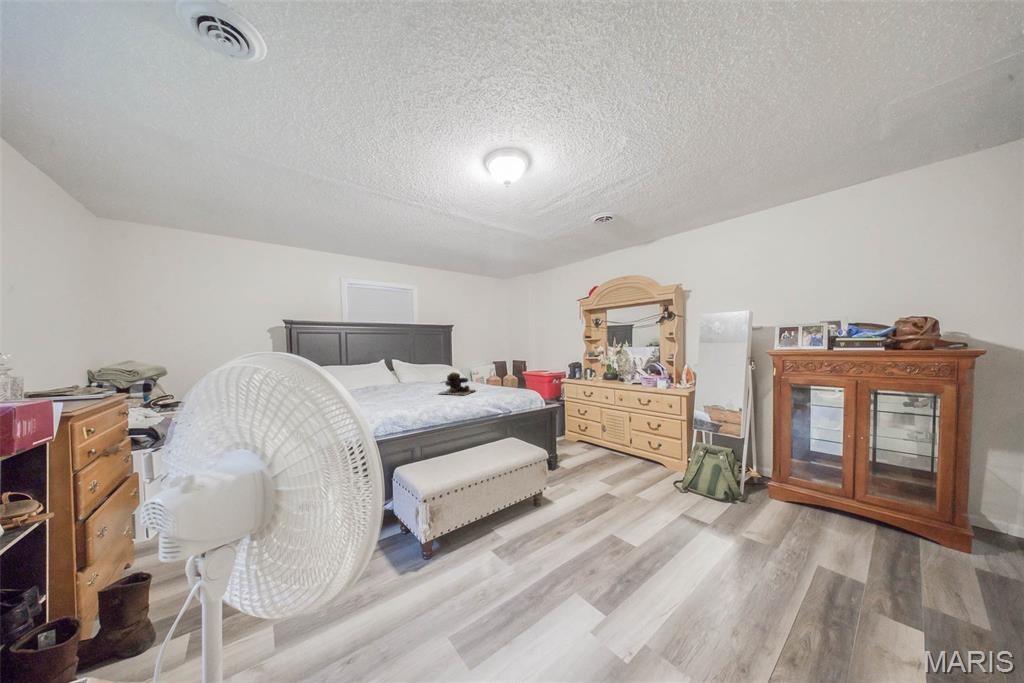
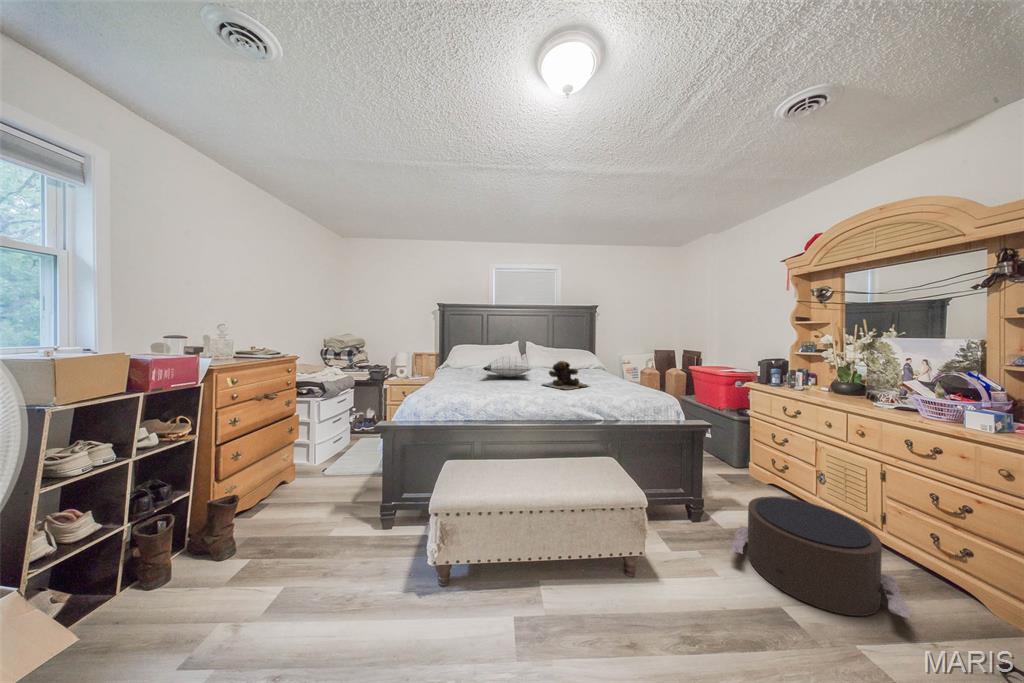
pillow: none [369,371,423,391] -> present [483,355,532,377]
pouf: none [578,440,649,488] -> present [732,497,910,619]

